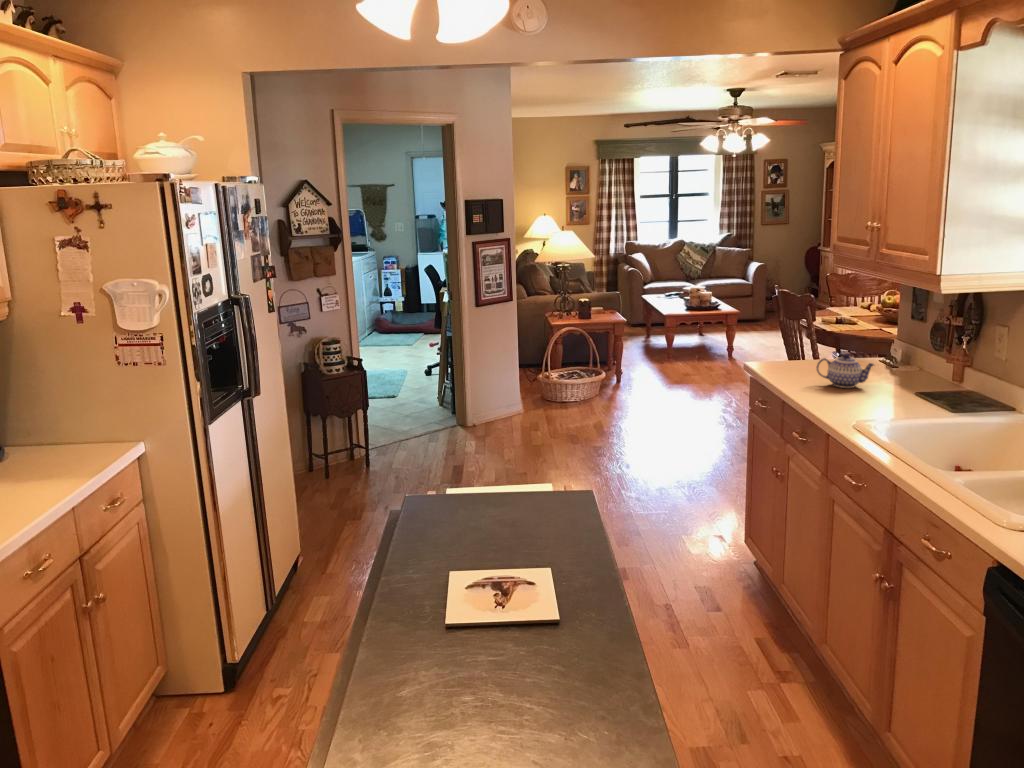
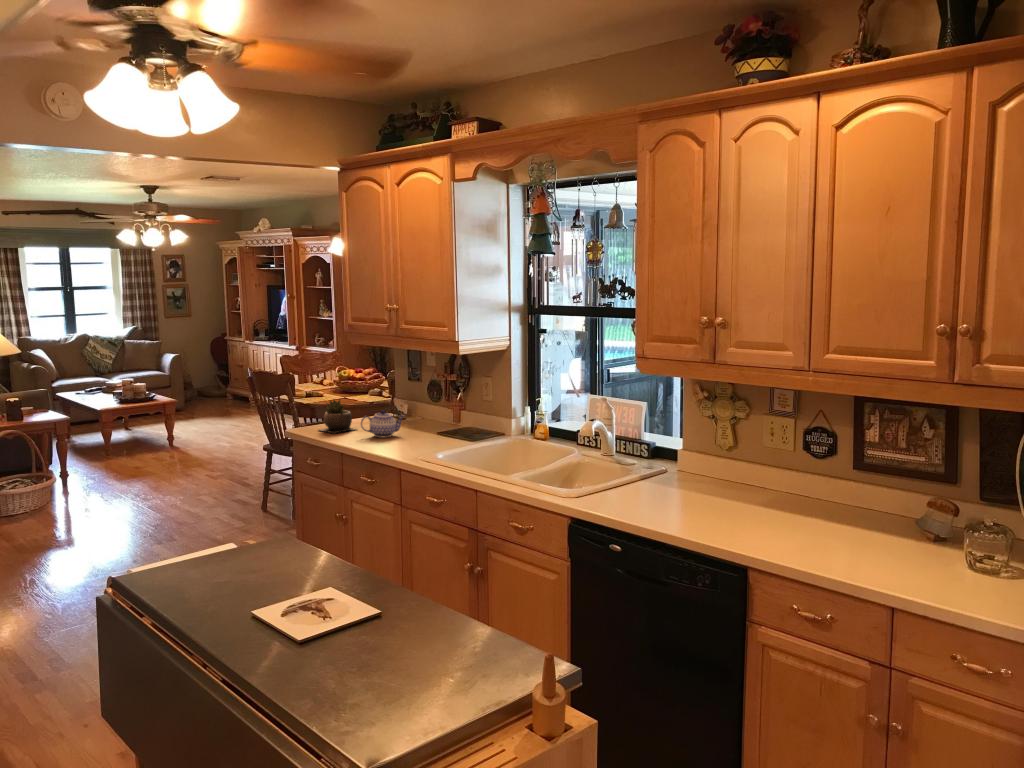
succulent plant: none [777,333,824,374] -> present [320,399,356,433]

